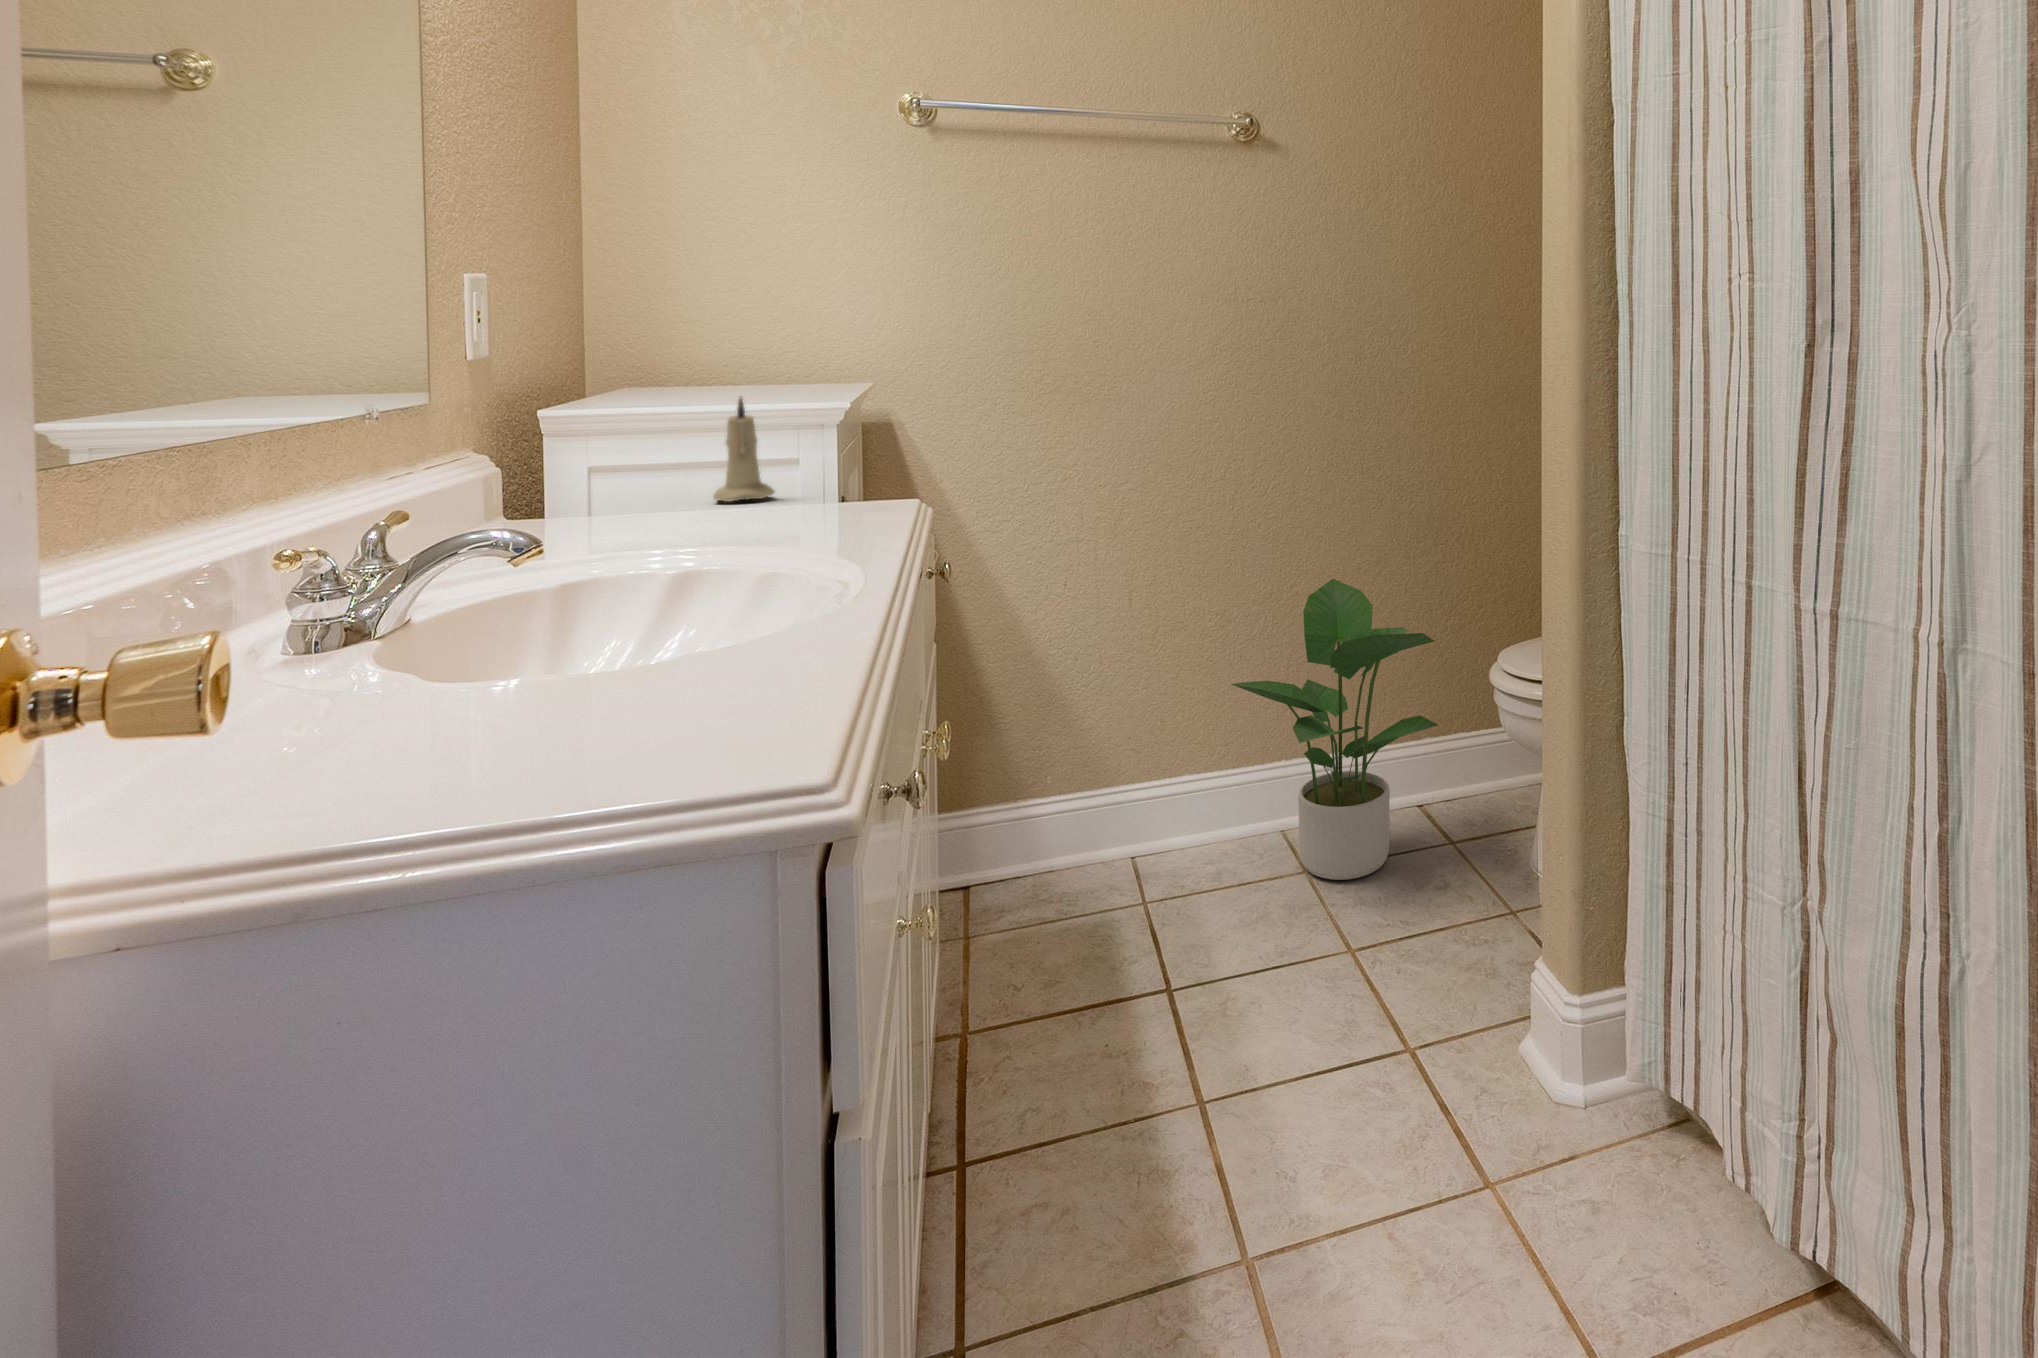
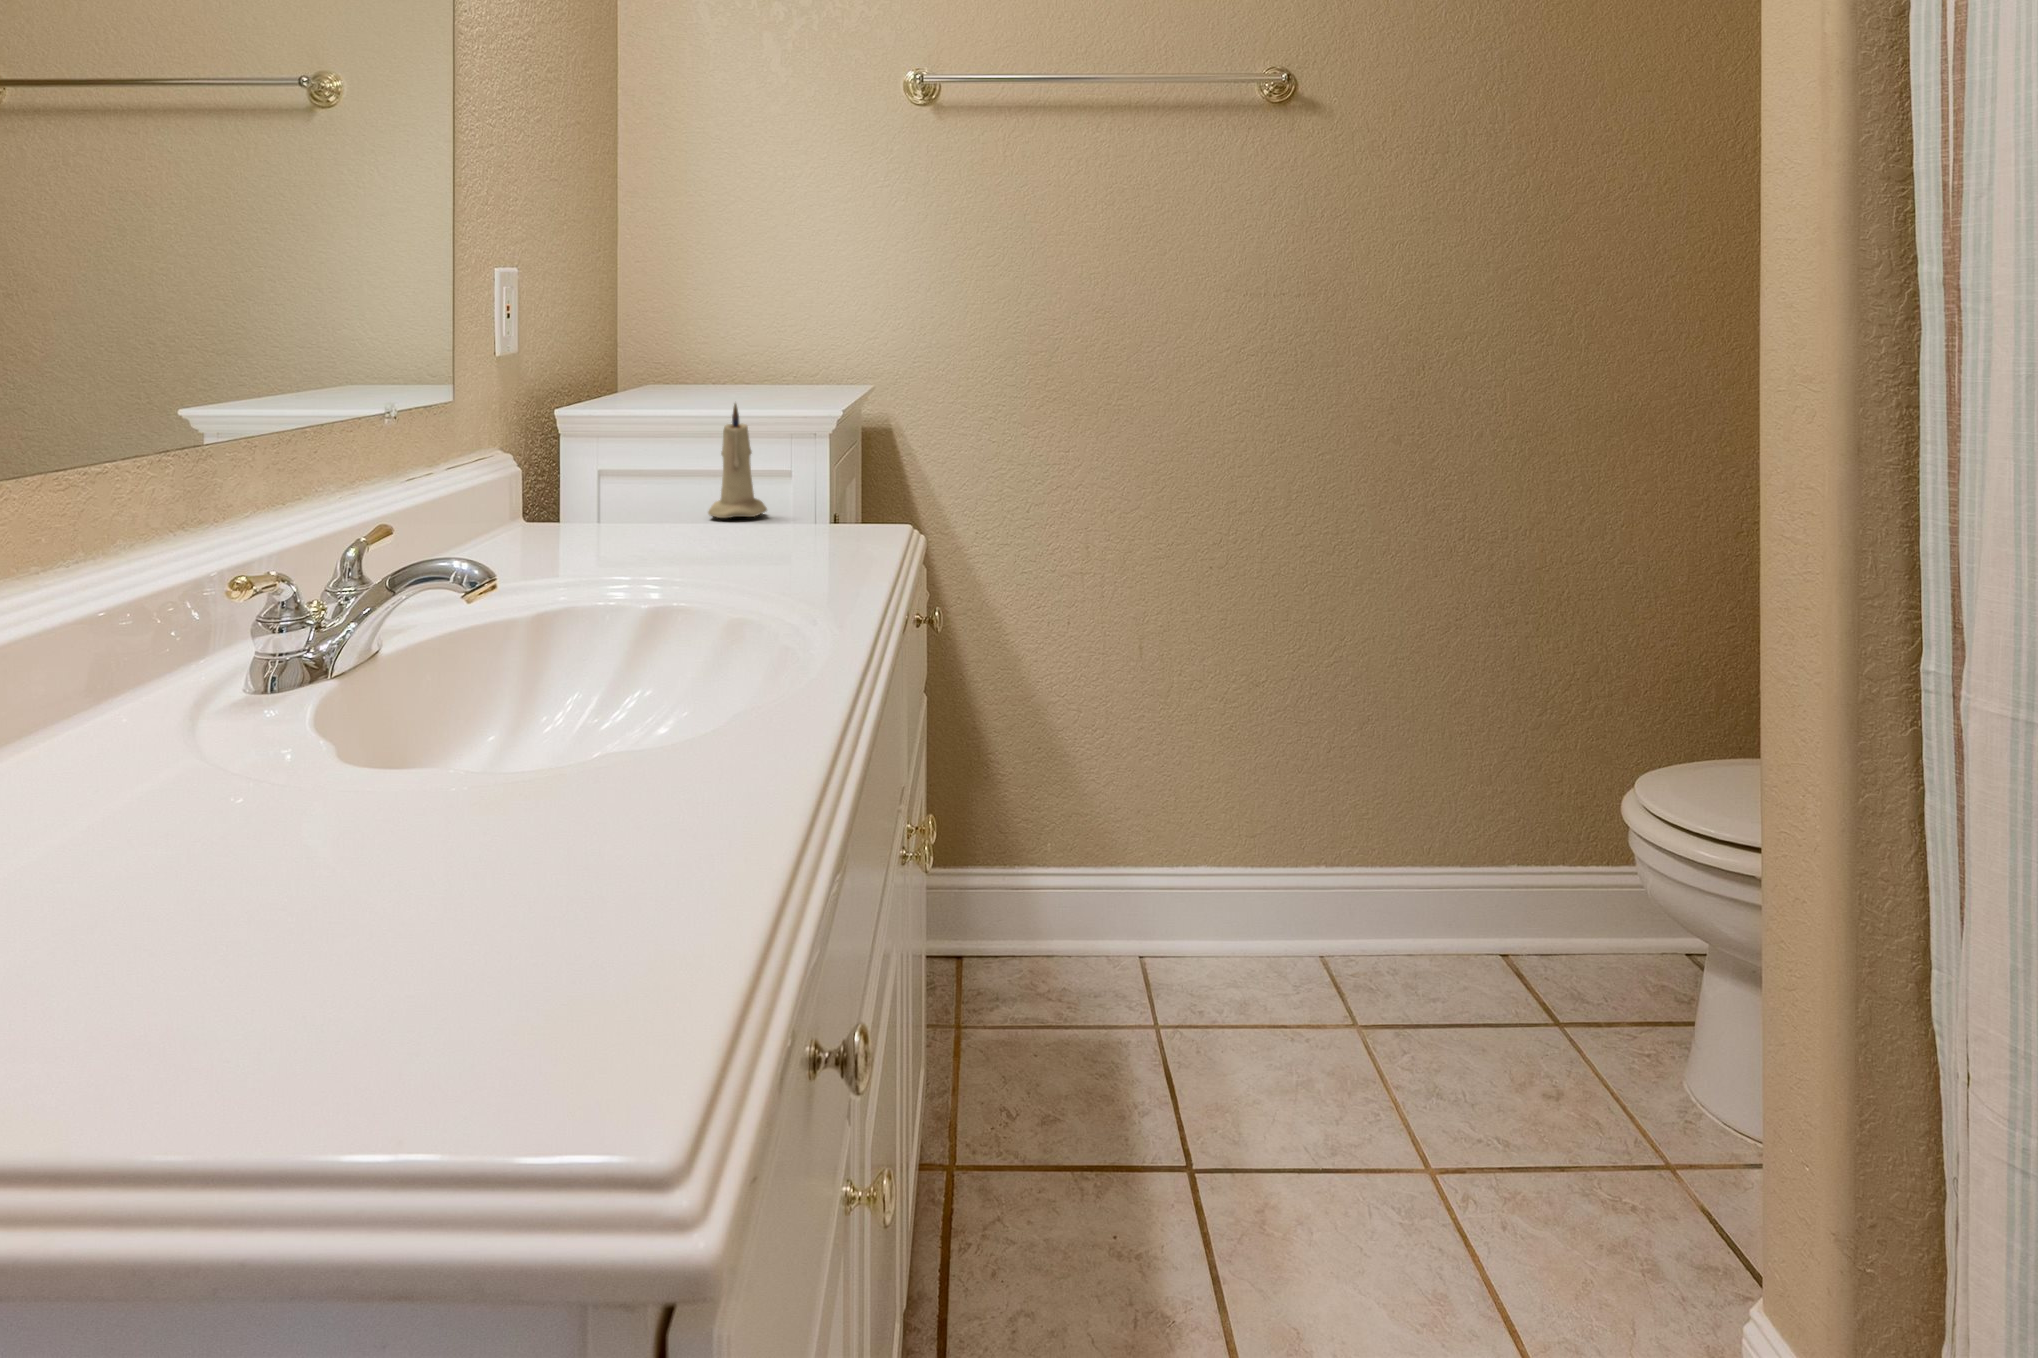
potted plant: present [1231,579,1438,880] -> none [1261,649,1540,1050]

